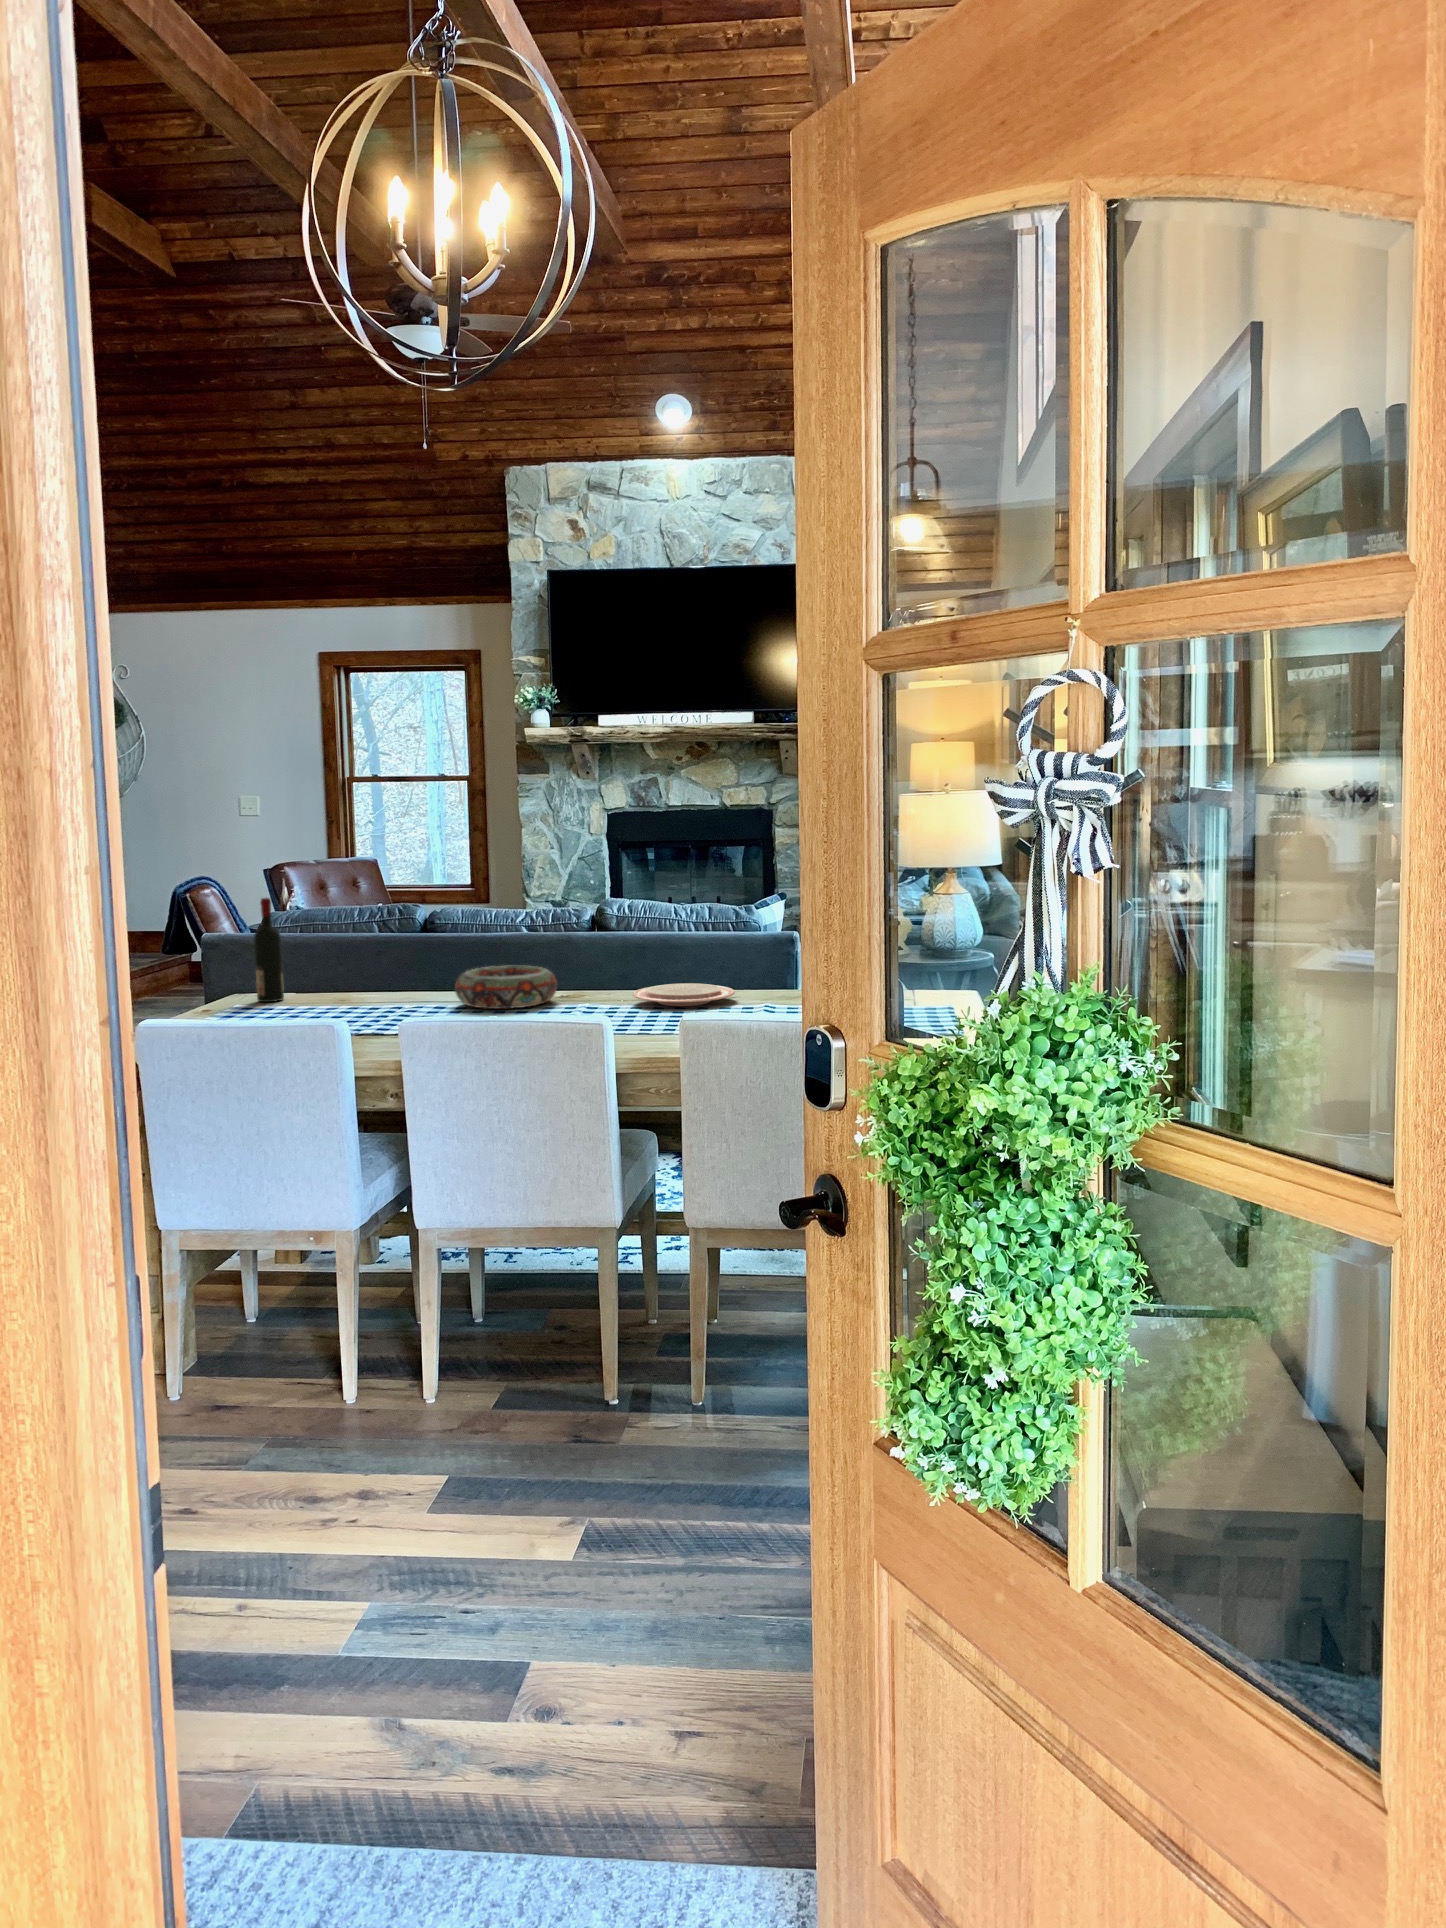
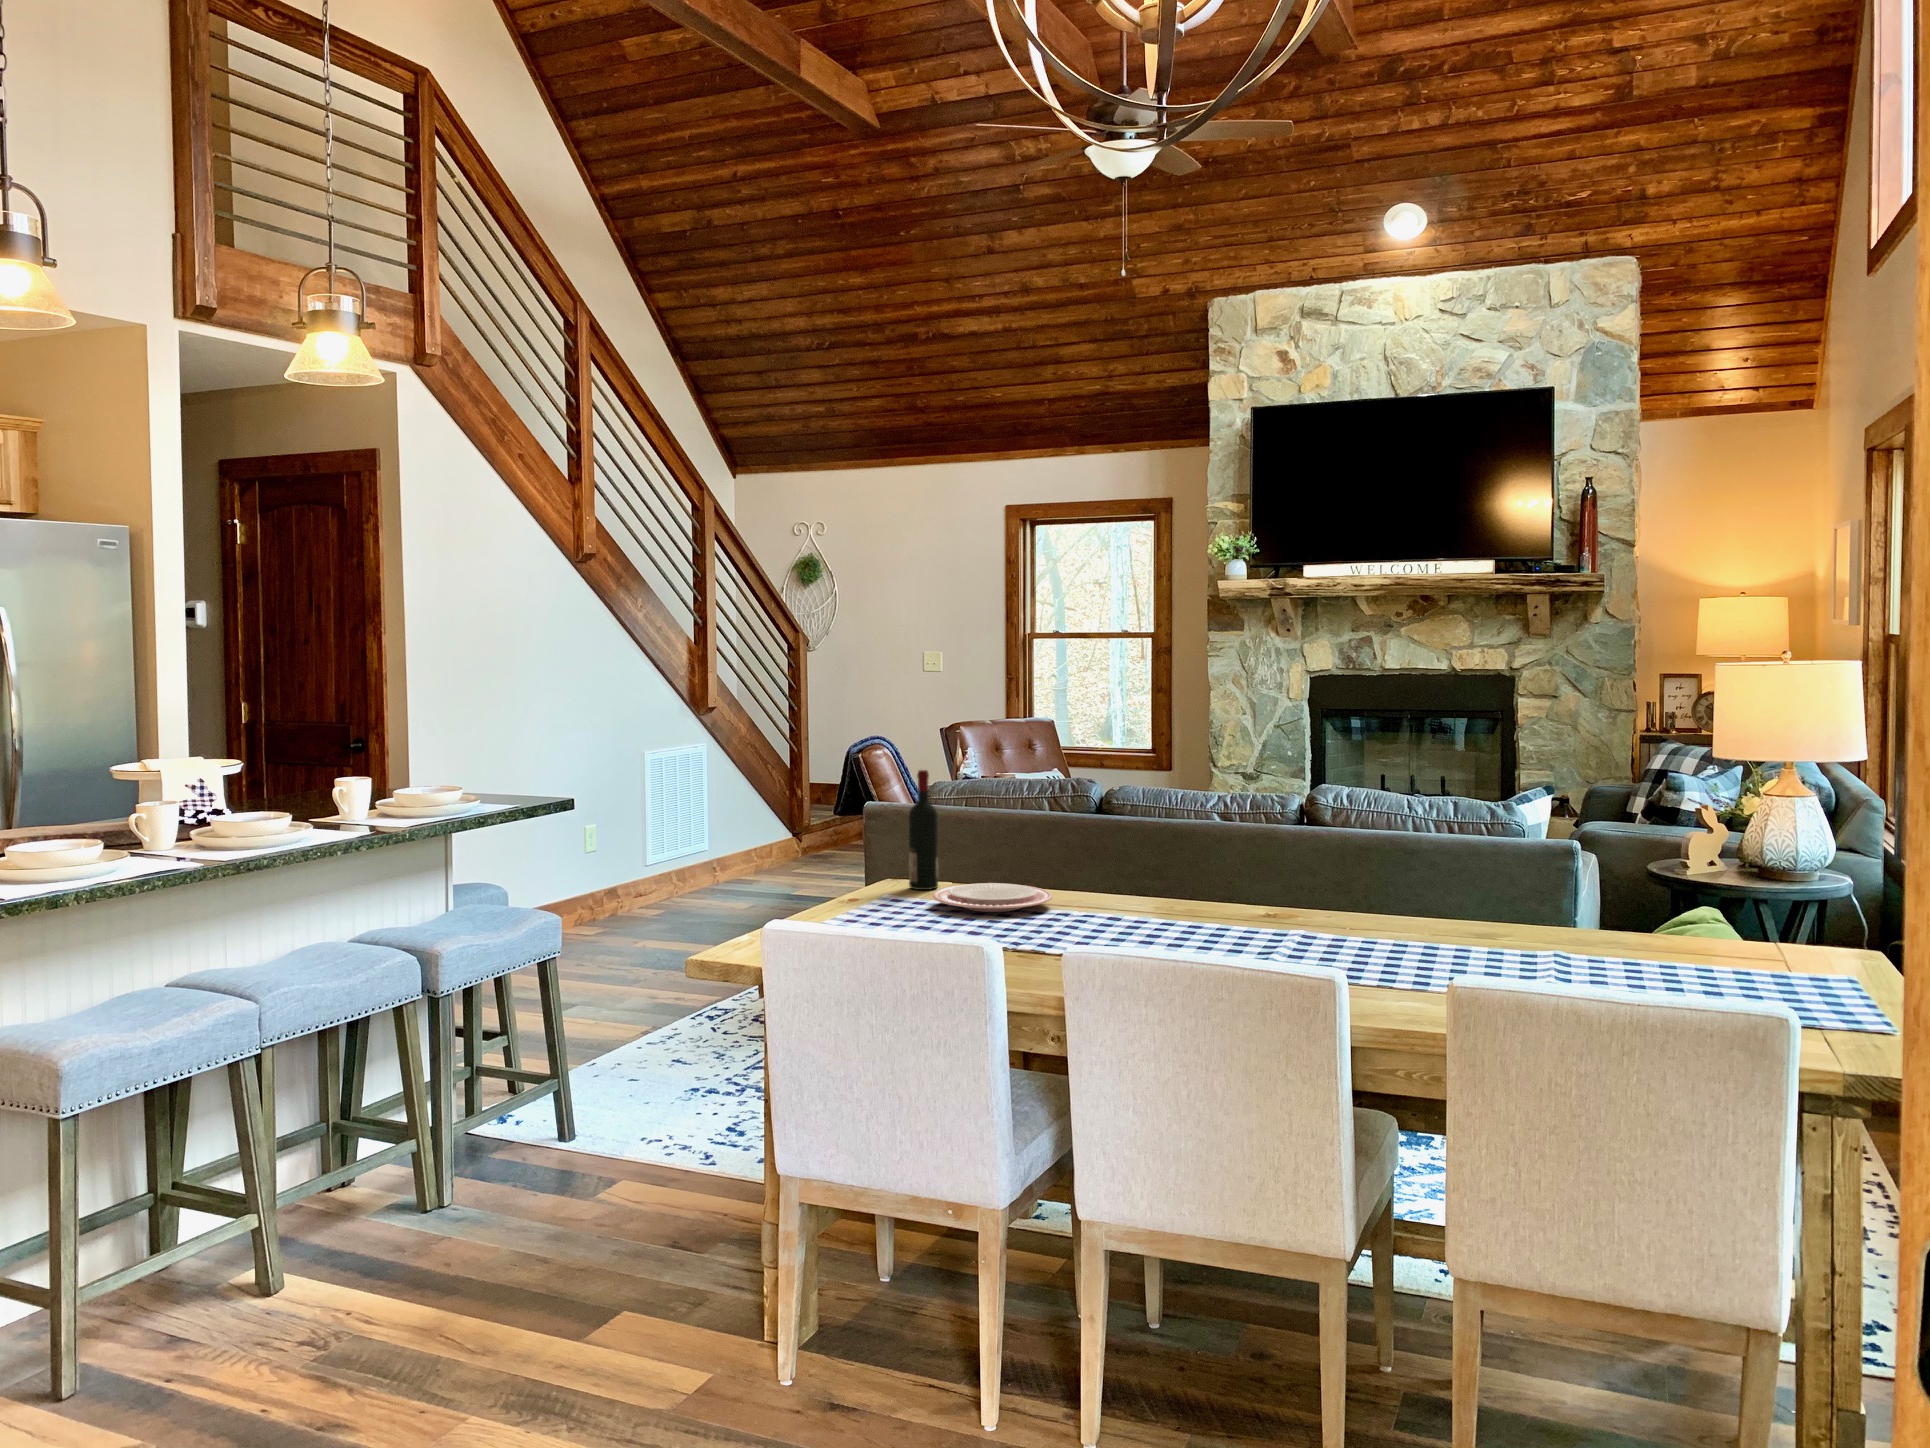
decorative bowl: present [455,966,557,1009] -> none [1133,868,1260,924]
plate: present [633,983,735,1006] -> present [933,883,1052,912]

